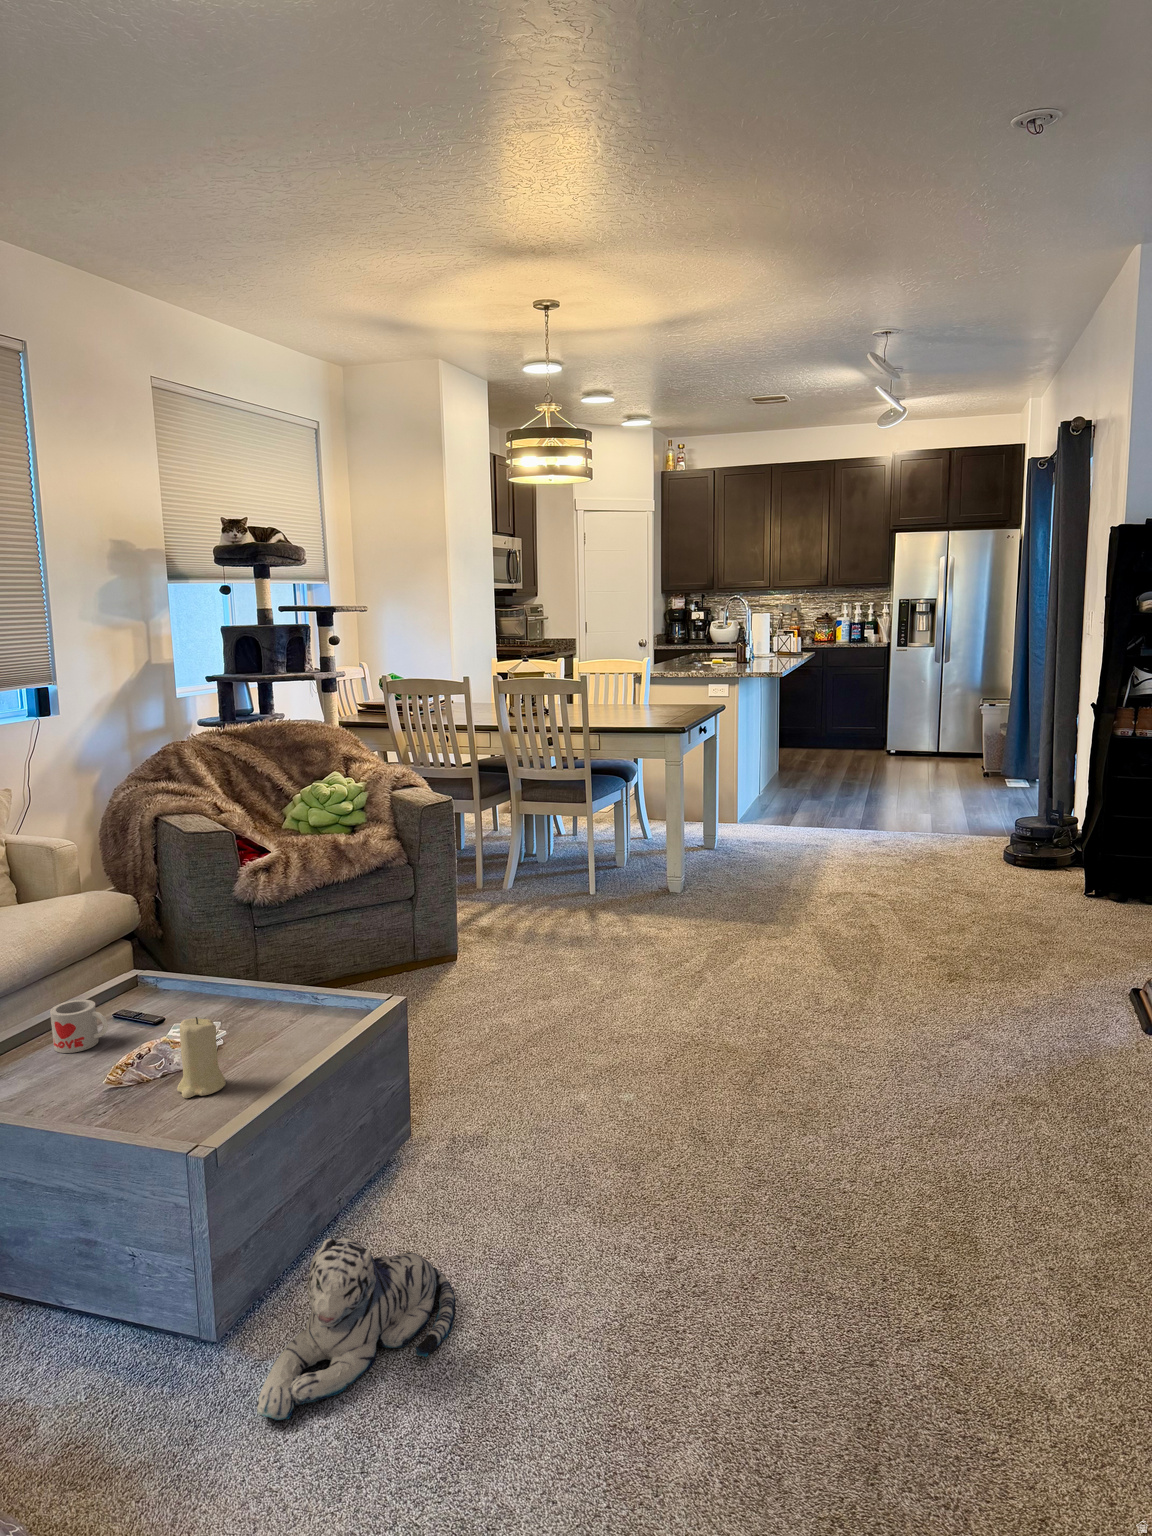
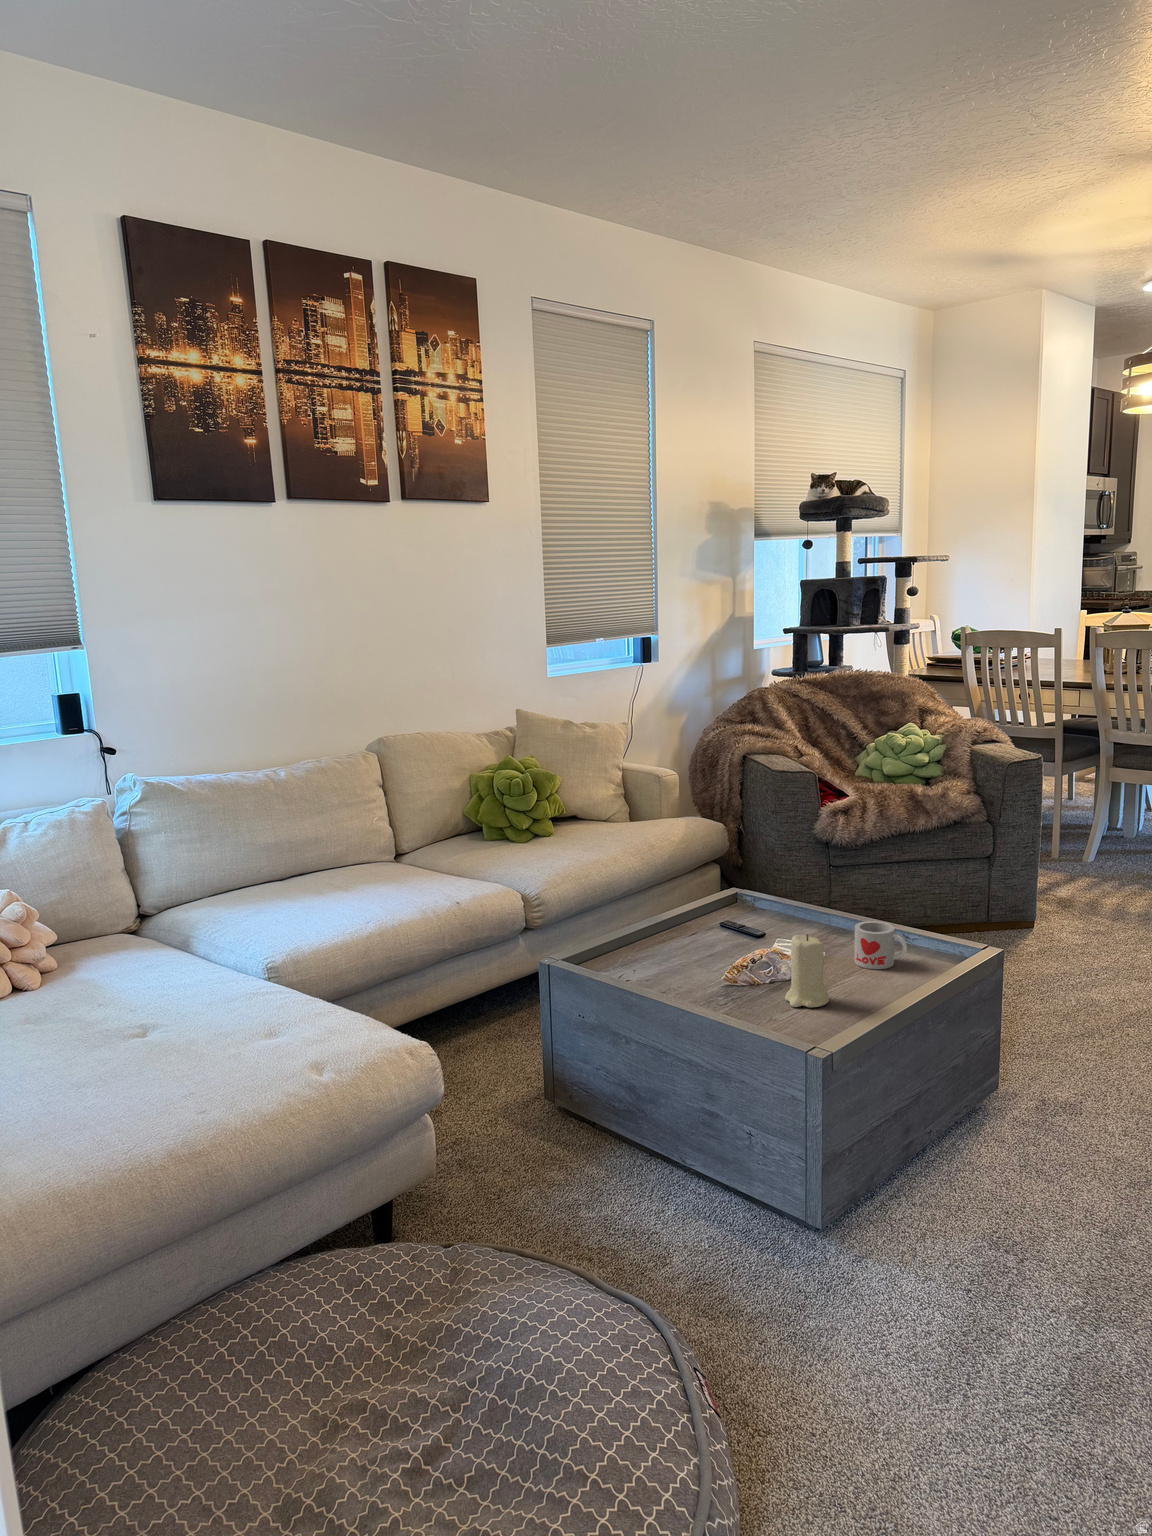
mug: present [50,1000,108,1053] -> present [854,921,907,969]
plush toy: present [257,1238,456,1420] -> none [862,1159,1057,1314]

